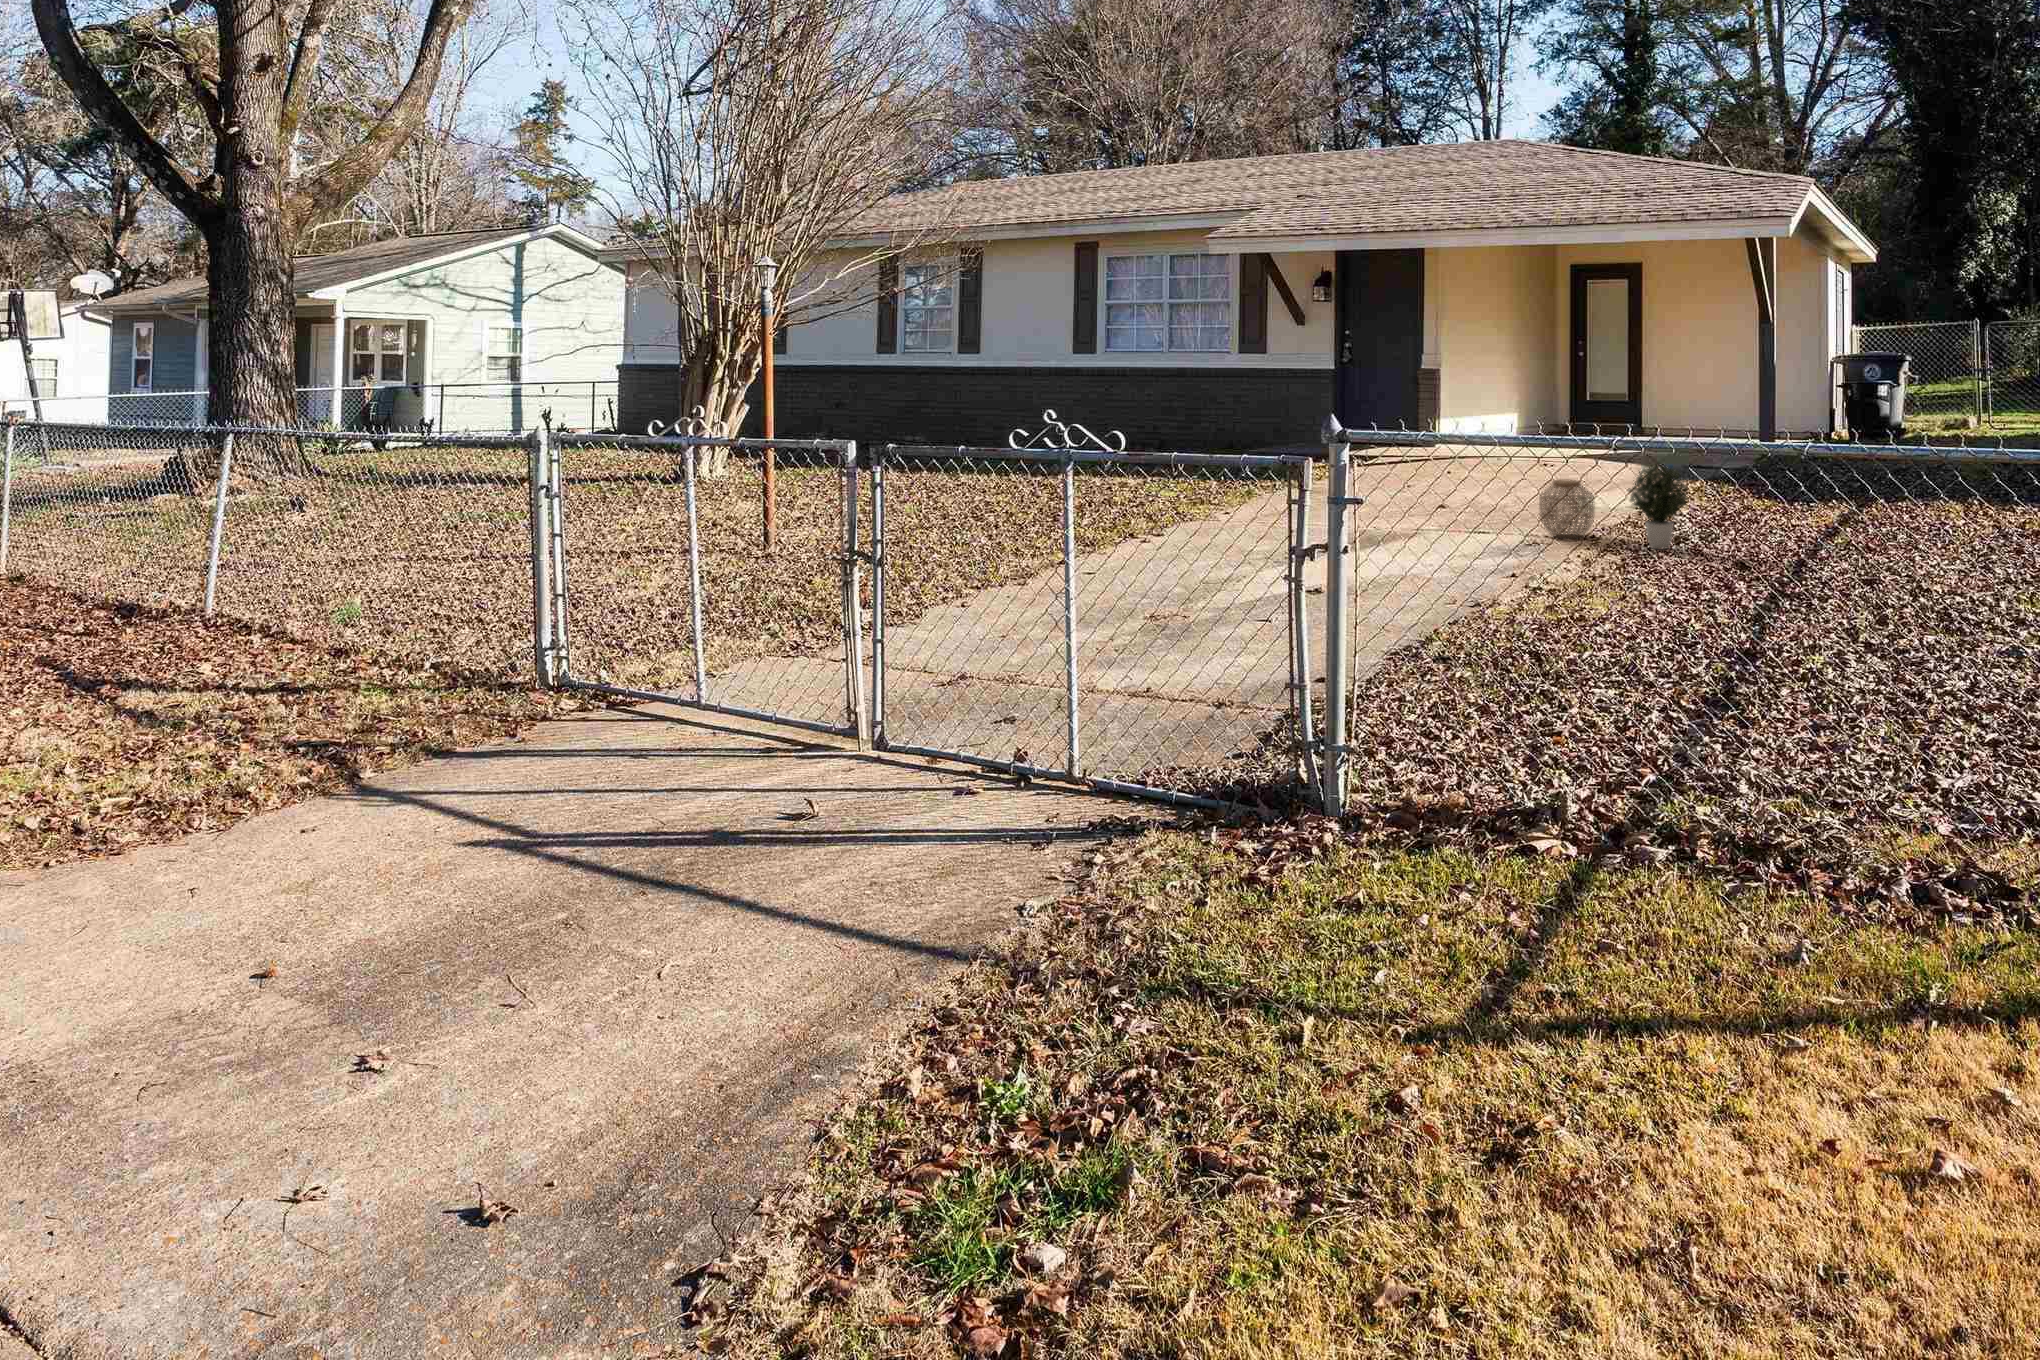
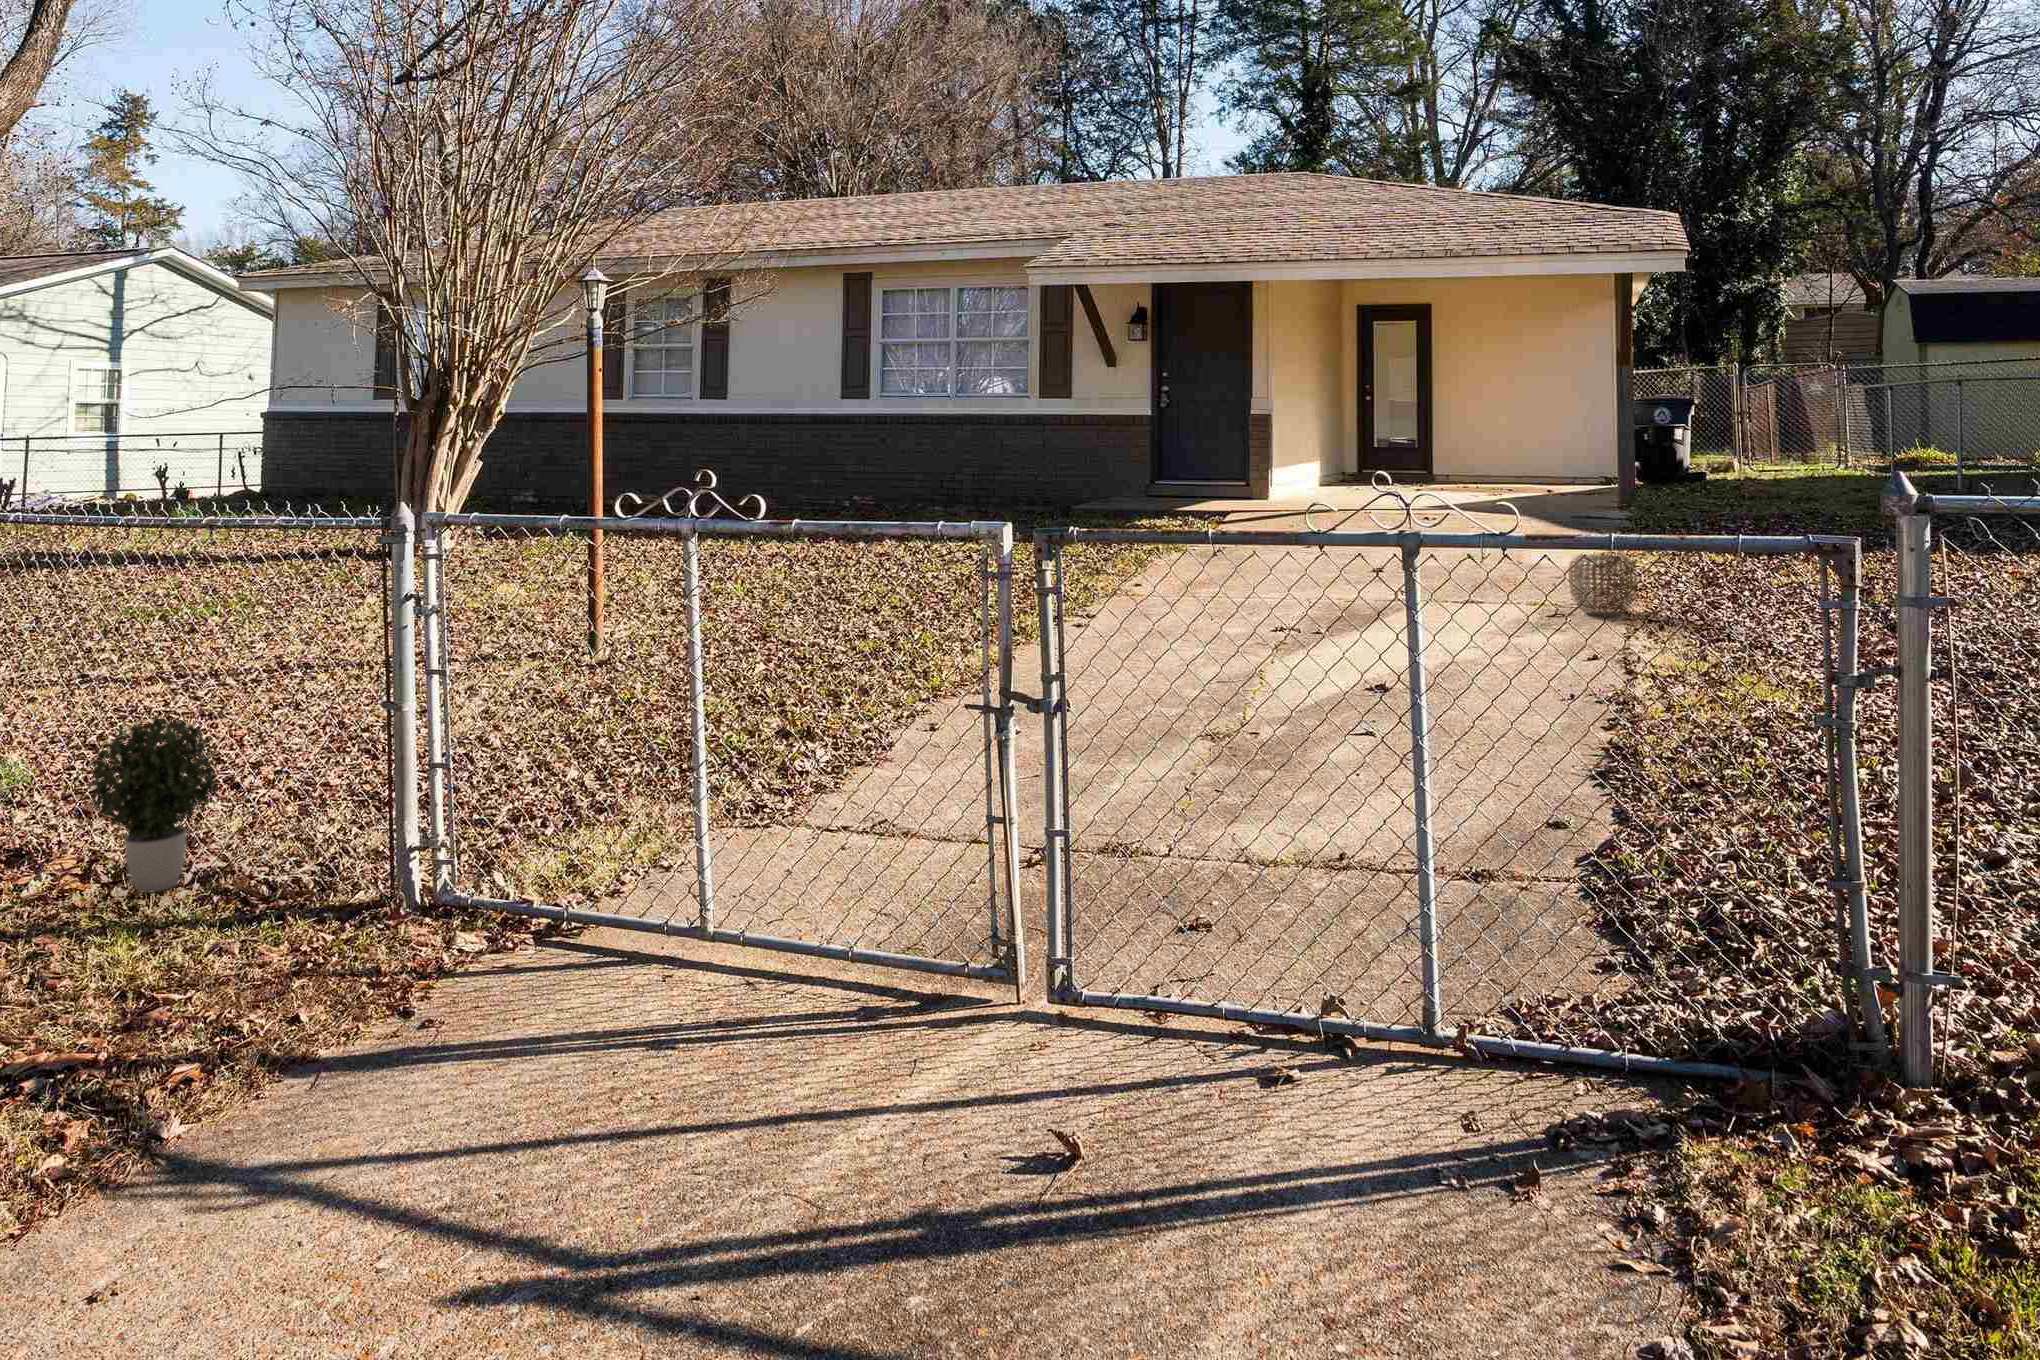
potted plant: present [1628,466,1689,549] -> present [84,715,219,893]

